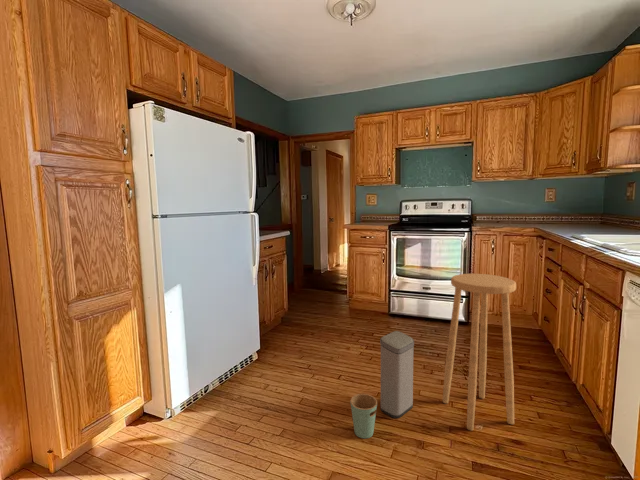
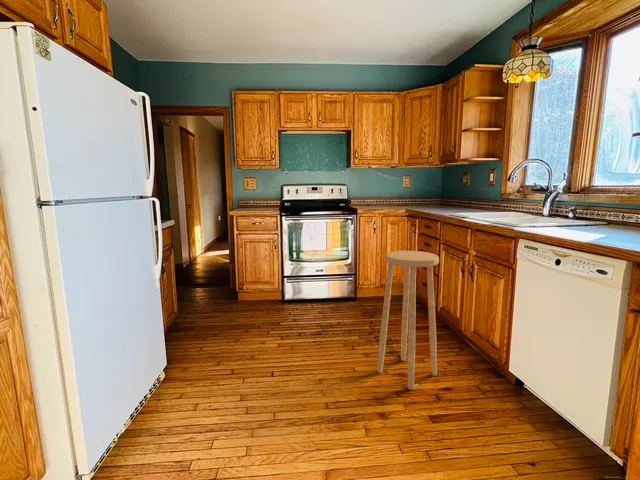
trash can: present [350,331,414,438] -> none [316,315,358,428]

